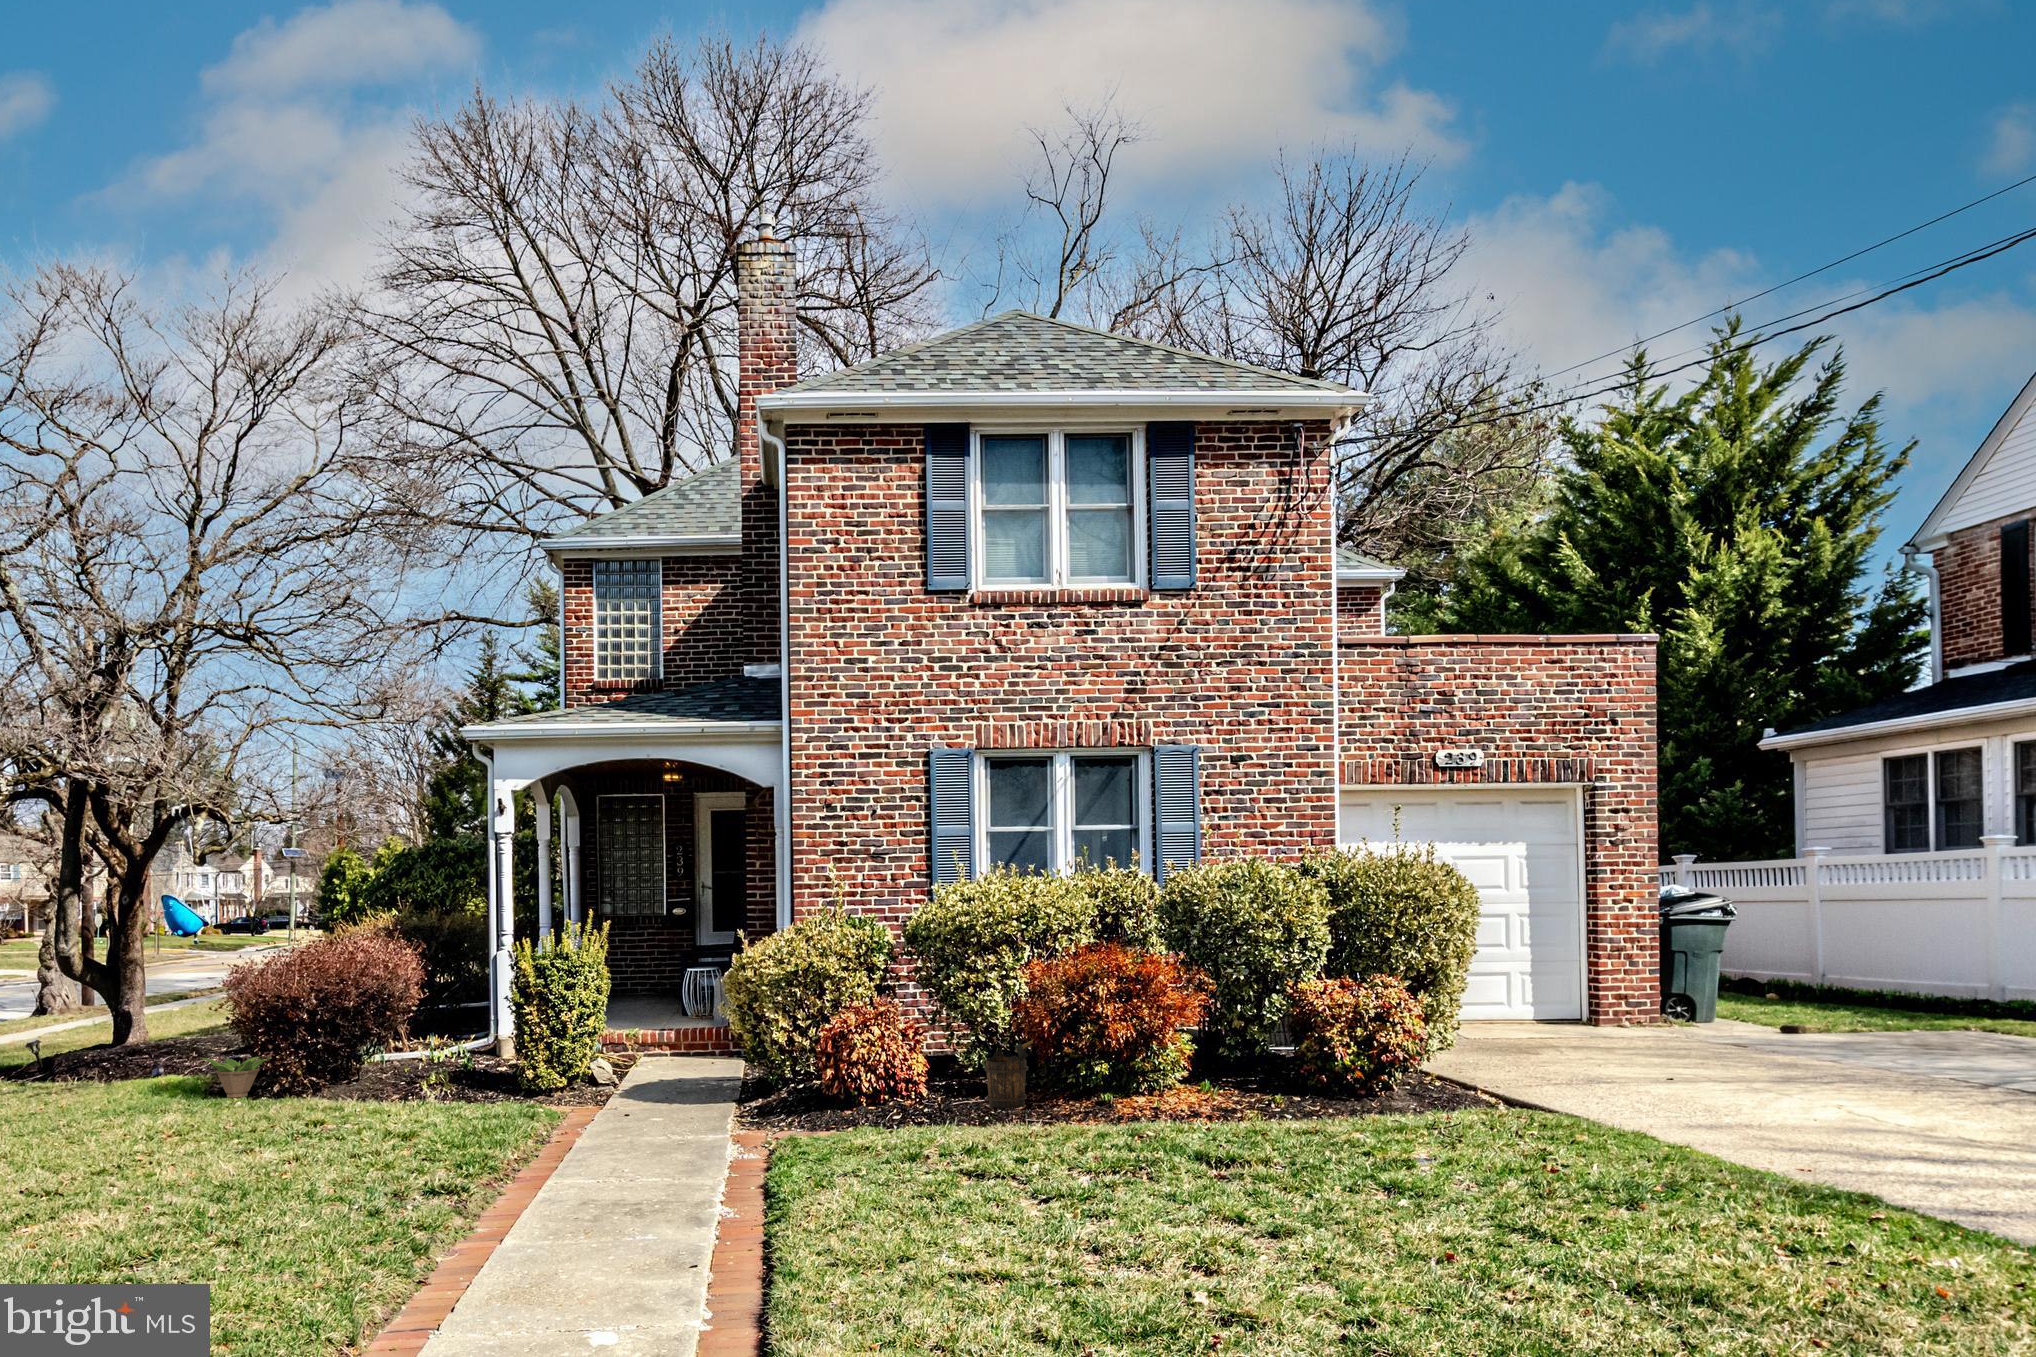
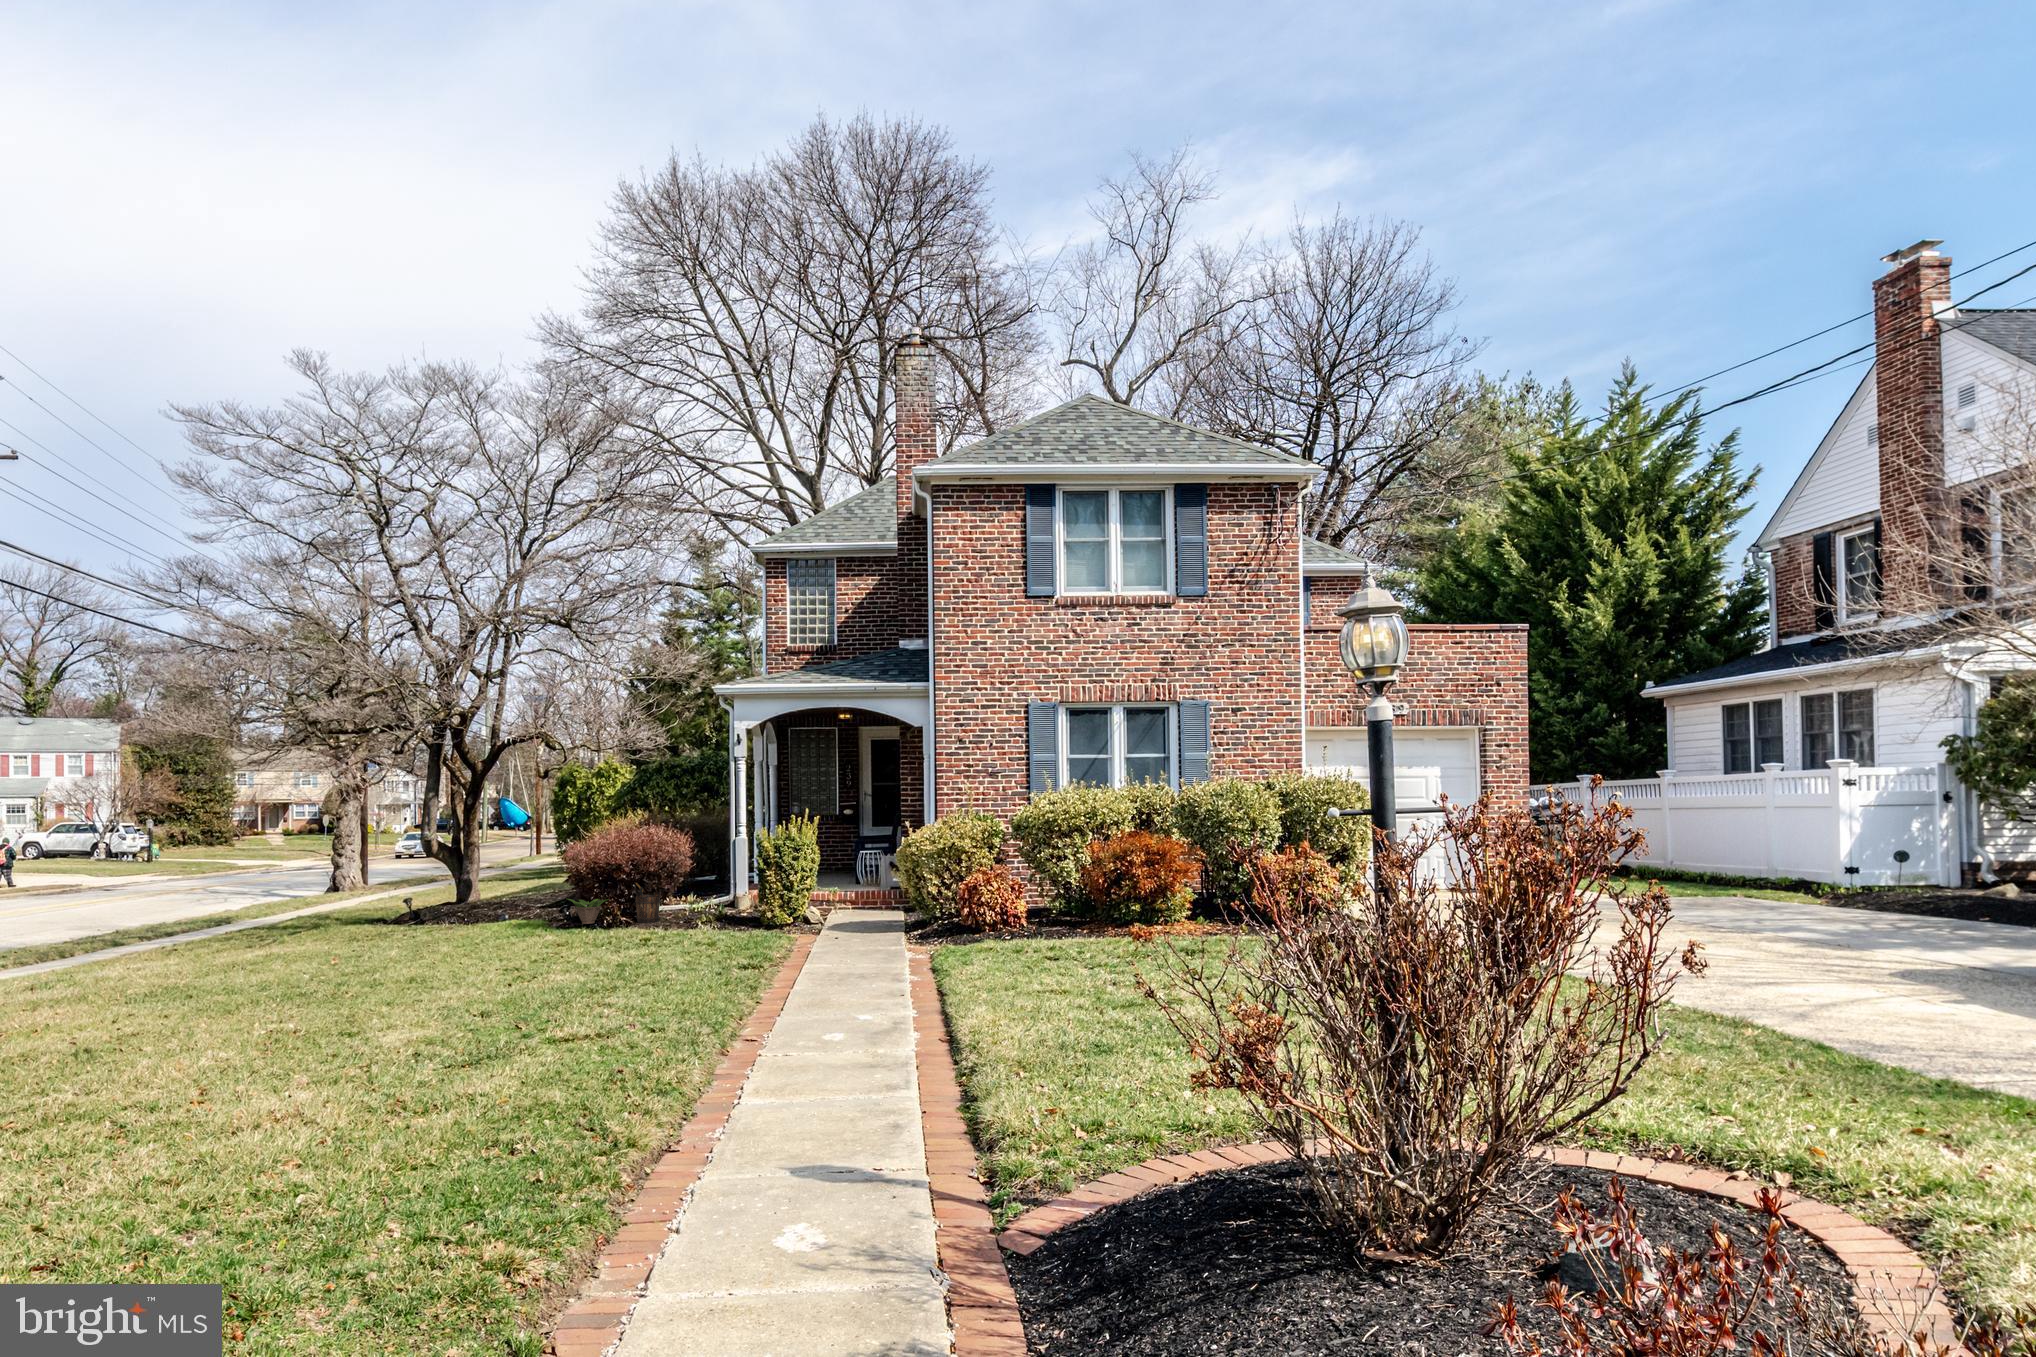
bucket: present [985,1040,1033,1108] -> present [635,883,661,923]

